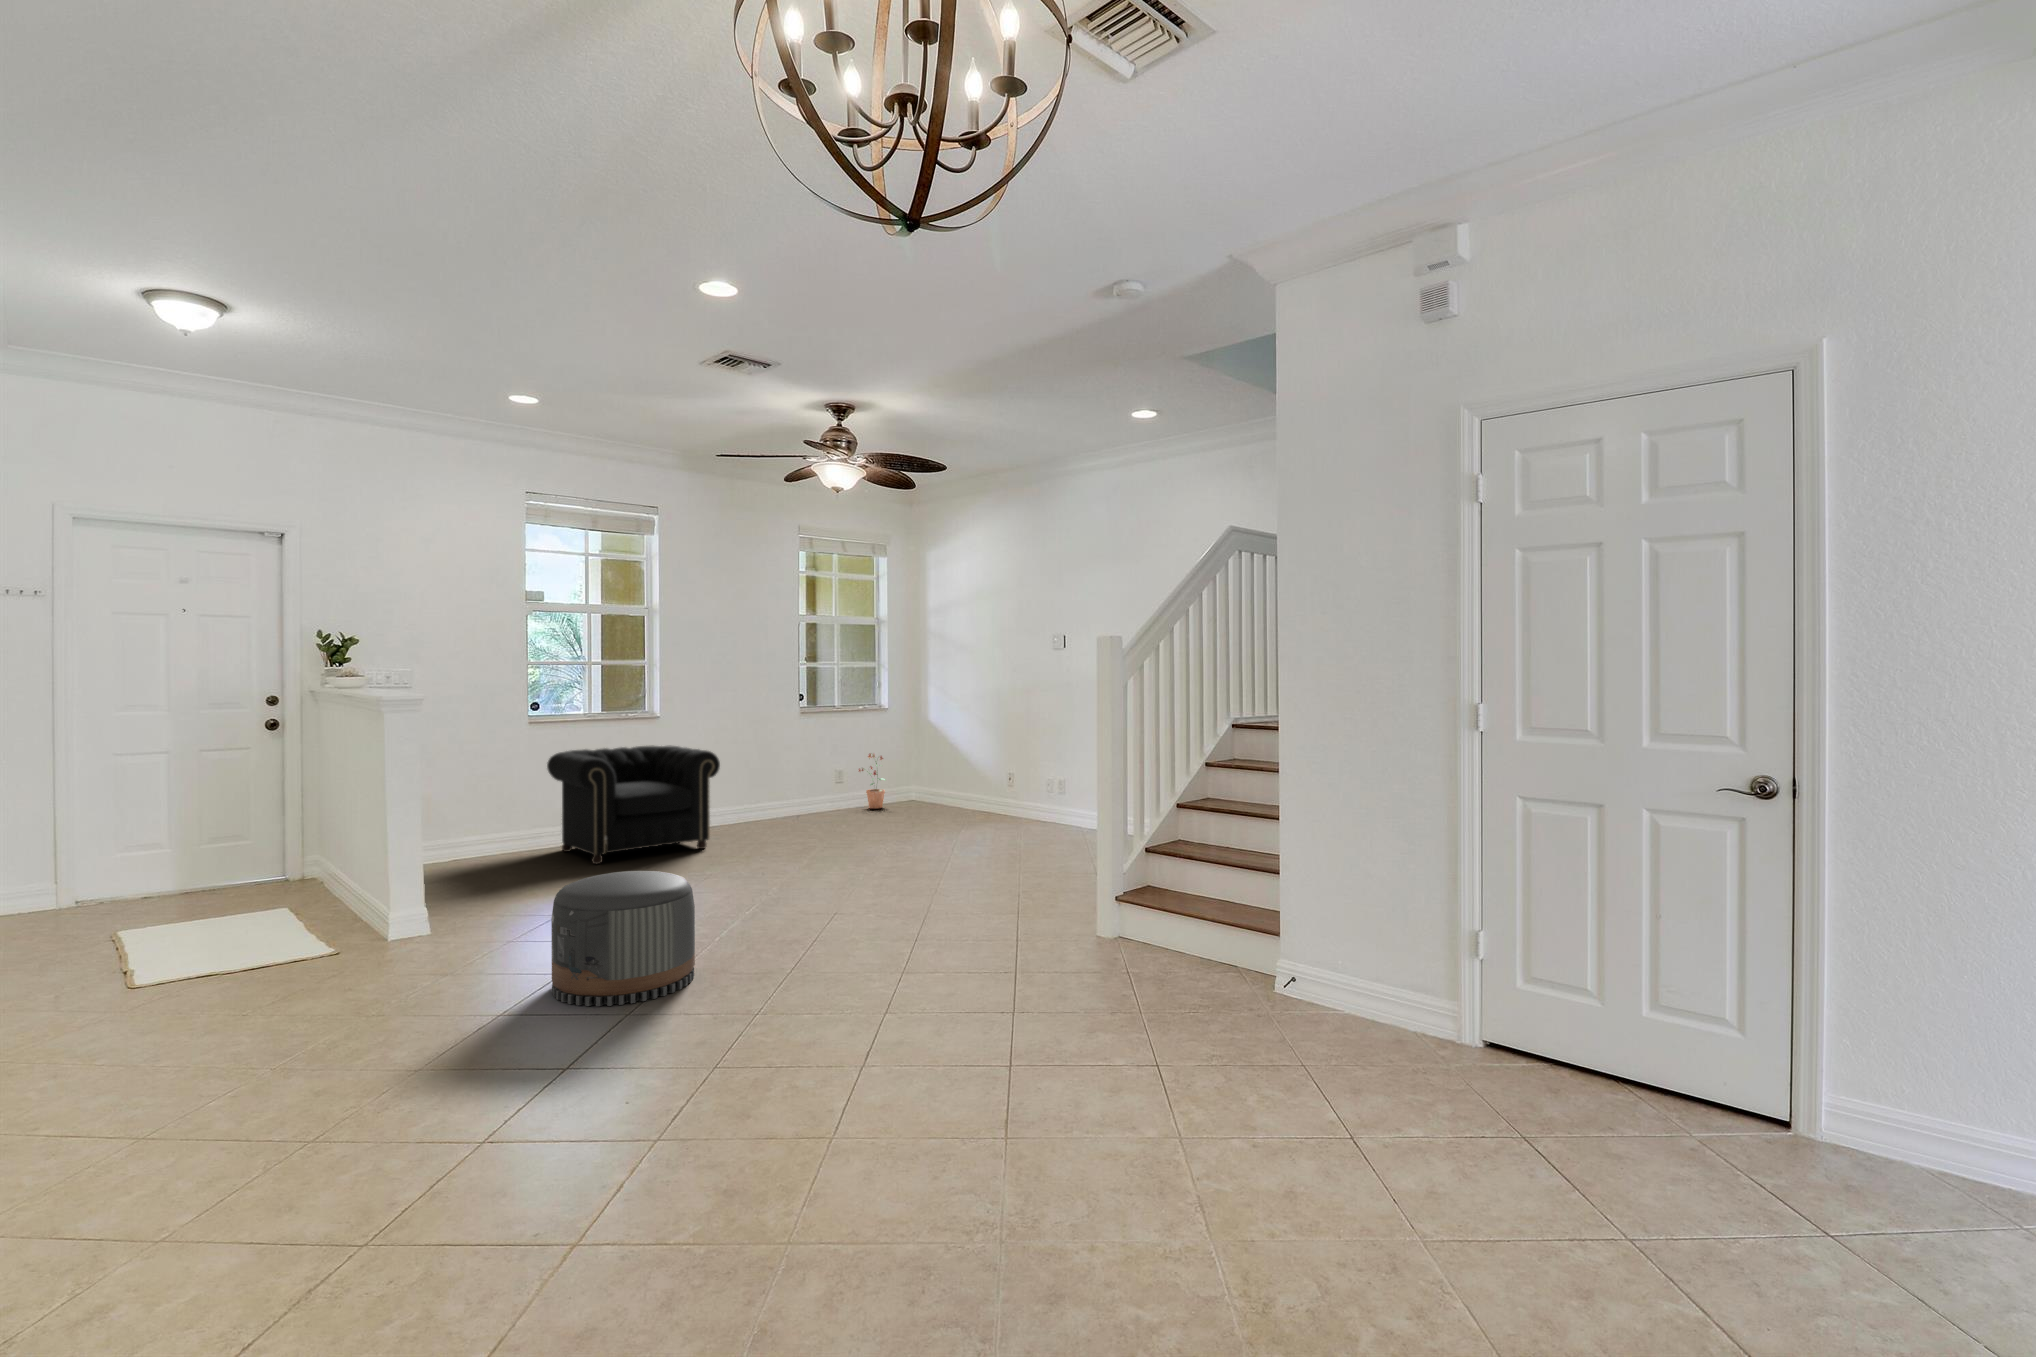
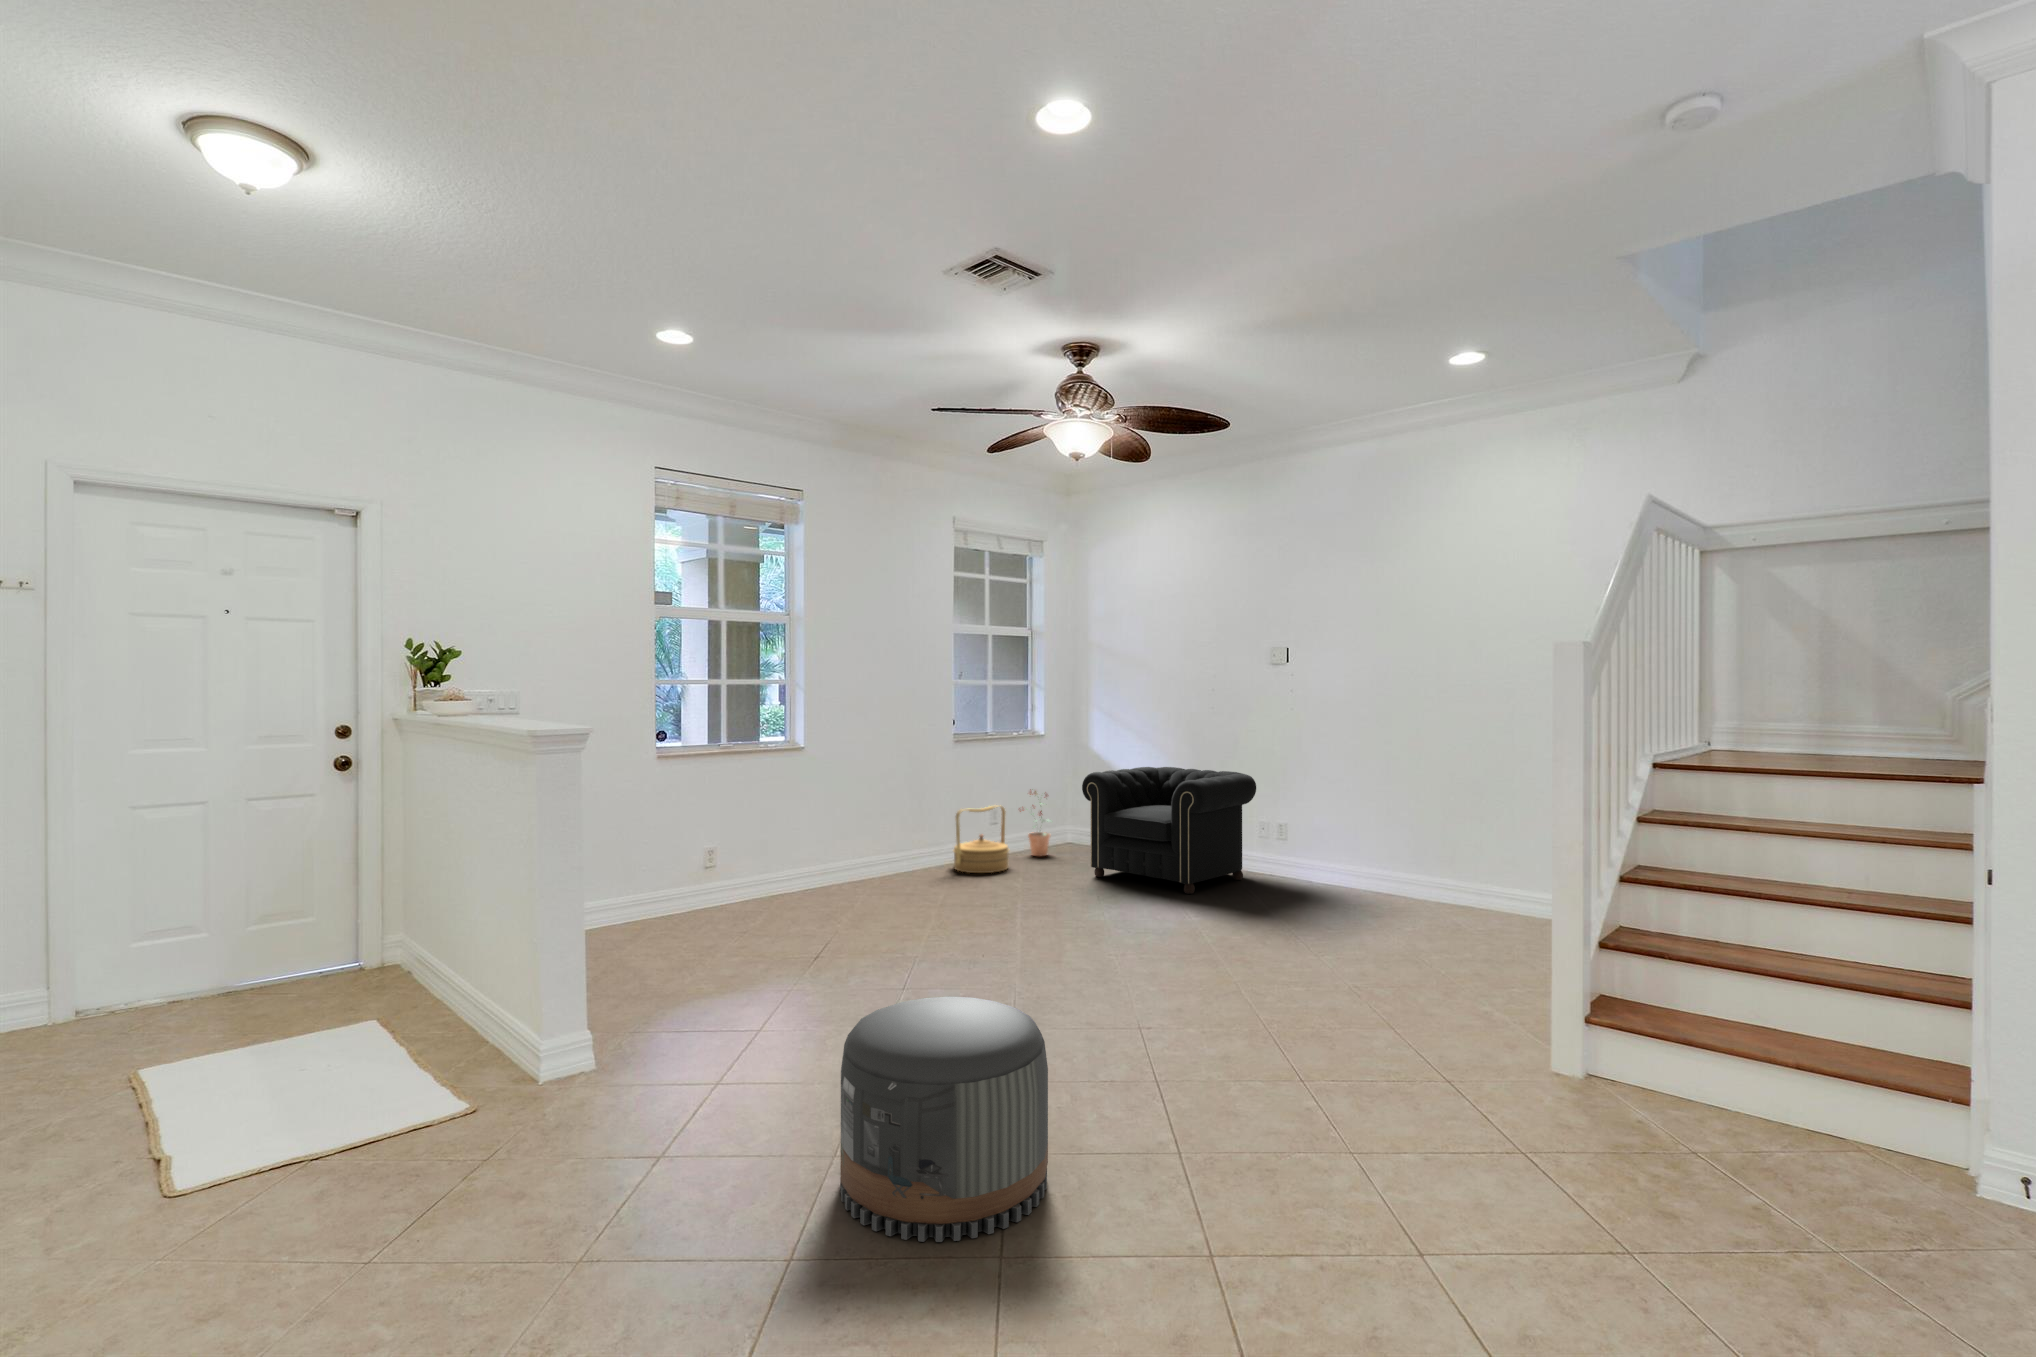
armchair: present [547,745,720,864] -> present [1082,767,1256,894]
woven basket: none [794,765,841,820] -> present [953,805,1009,873]

